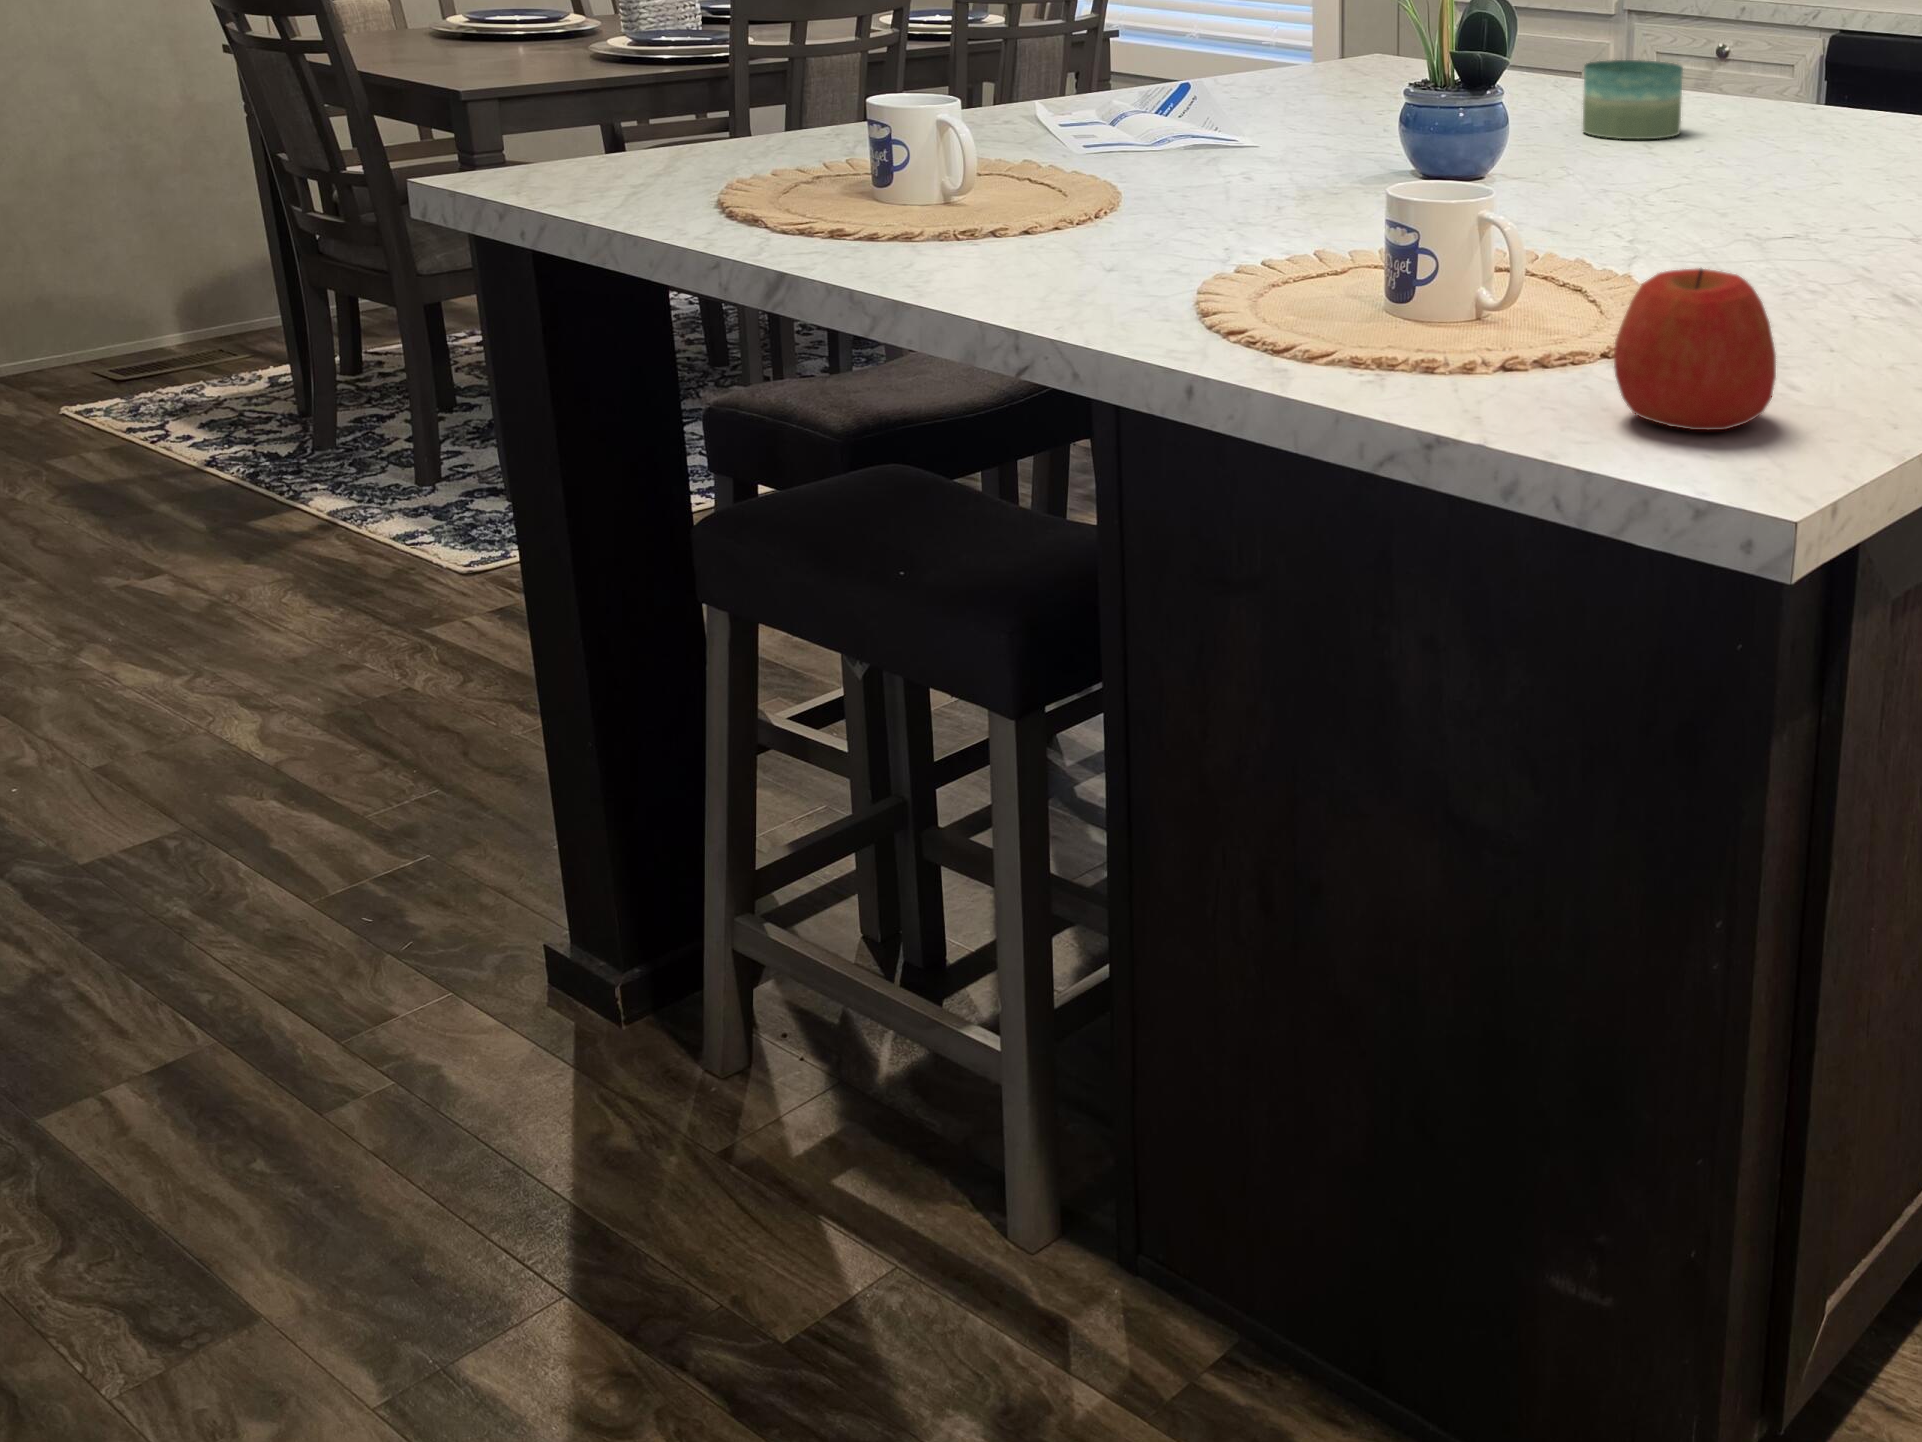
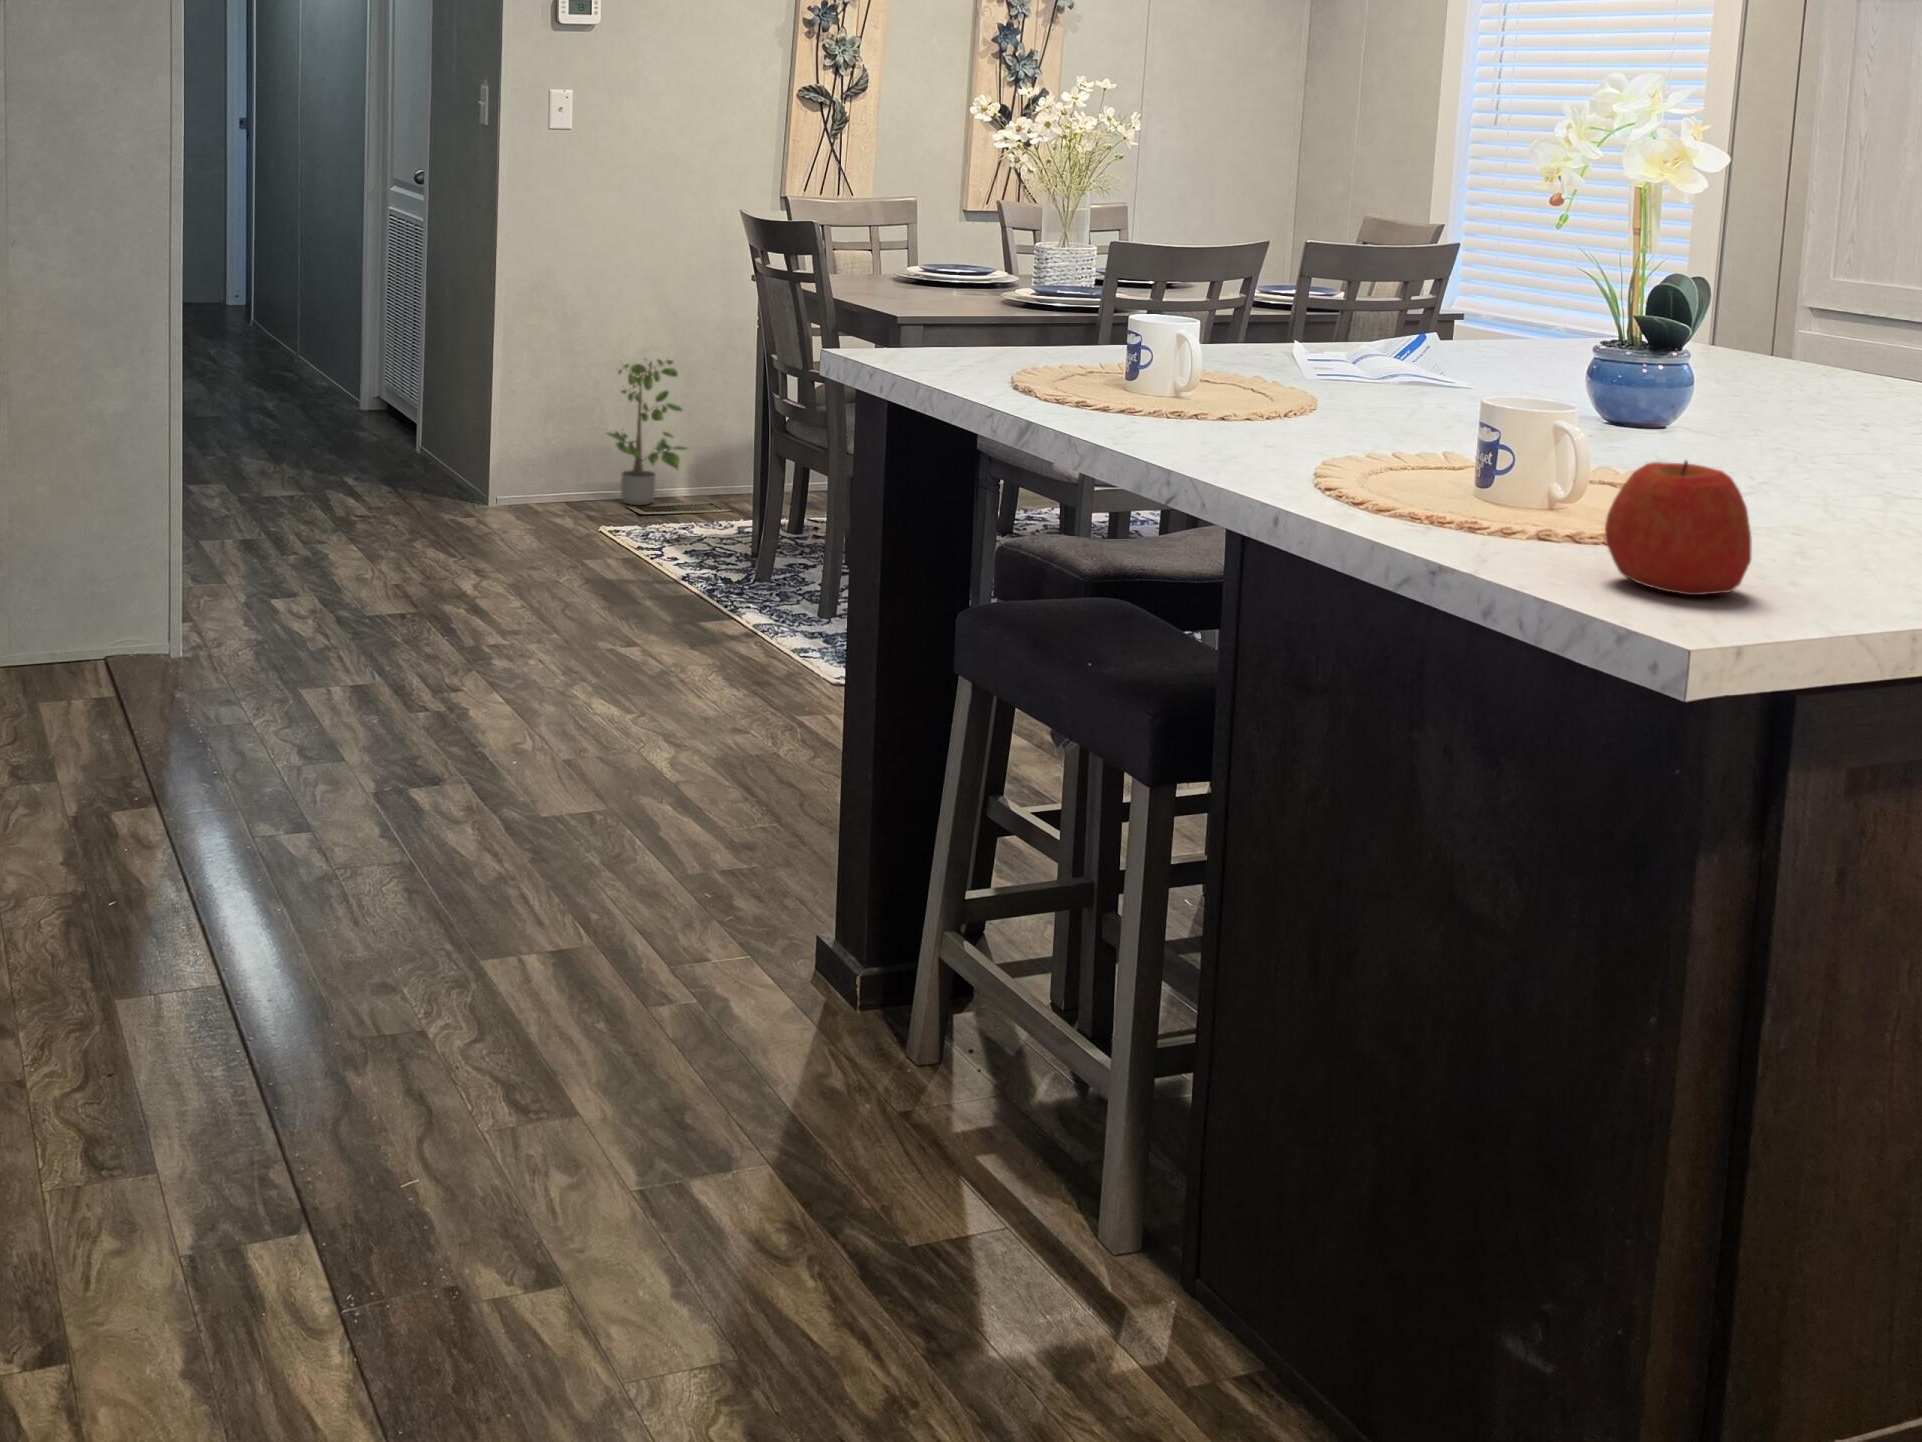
candle: present [1583,60,1683,139] -> none [1791,349,1899,422]
potted plant: none [29,161,173,369] -> present [606,359,686,505]

